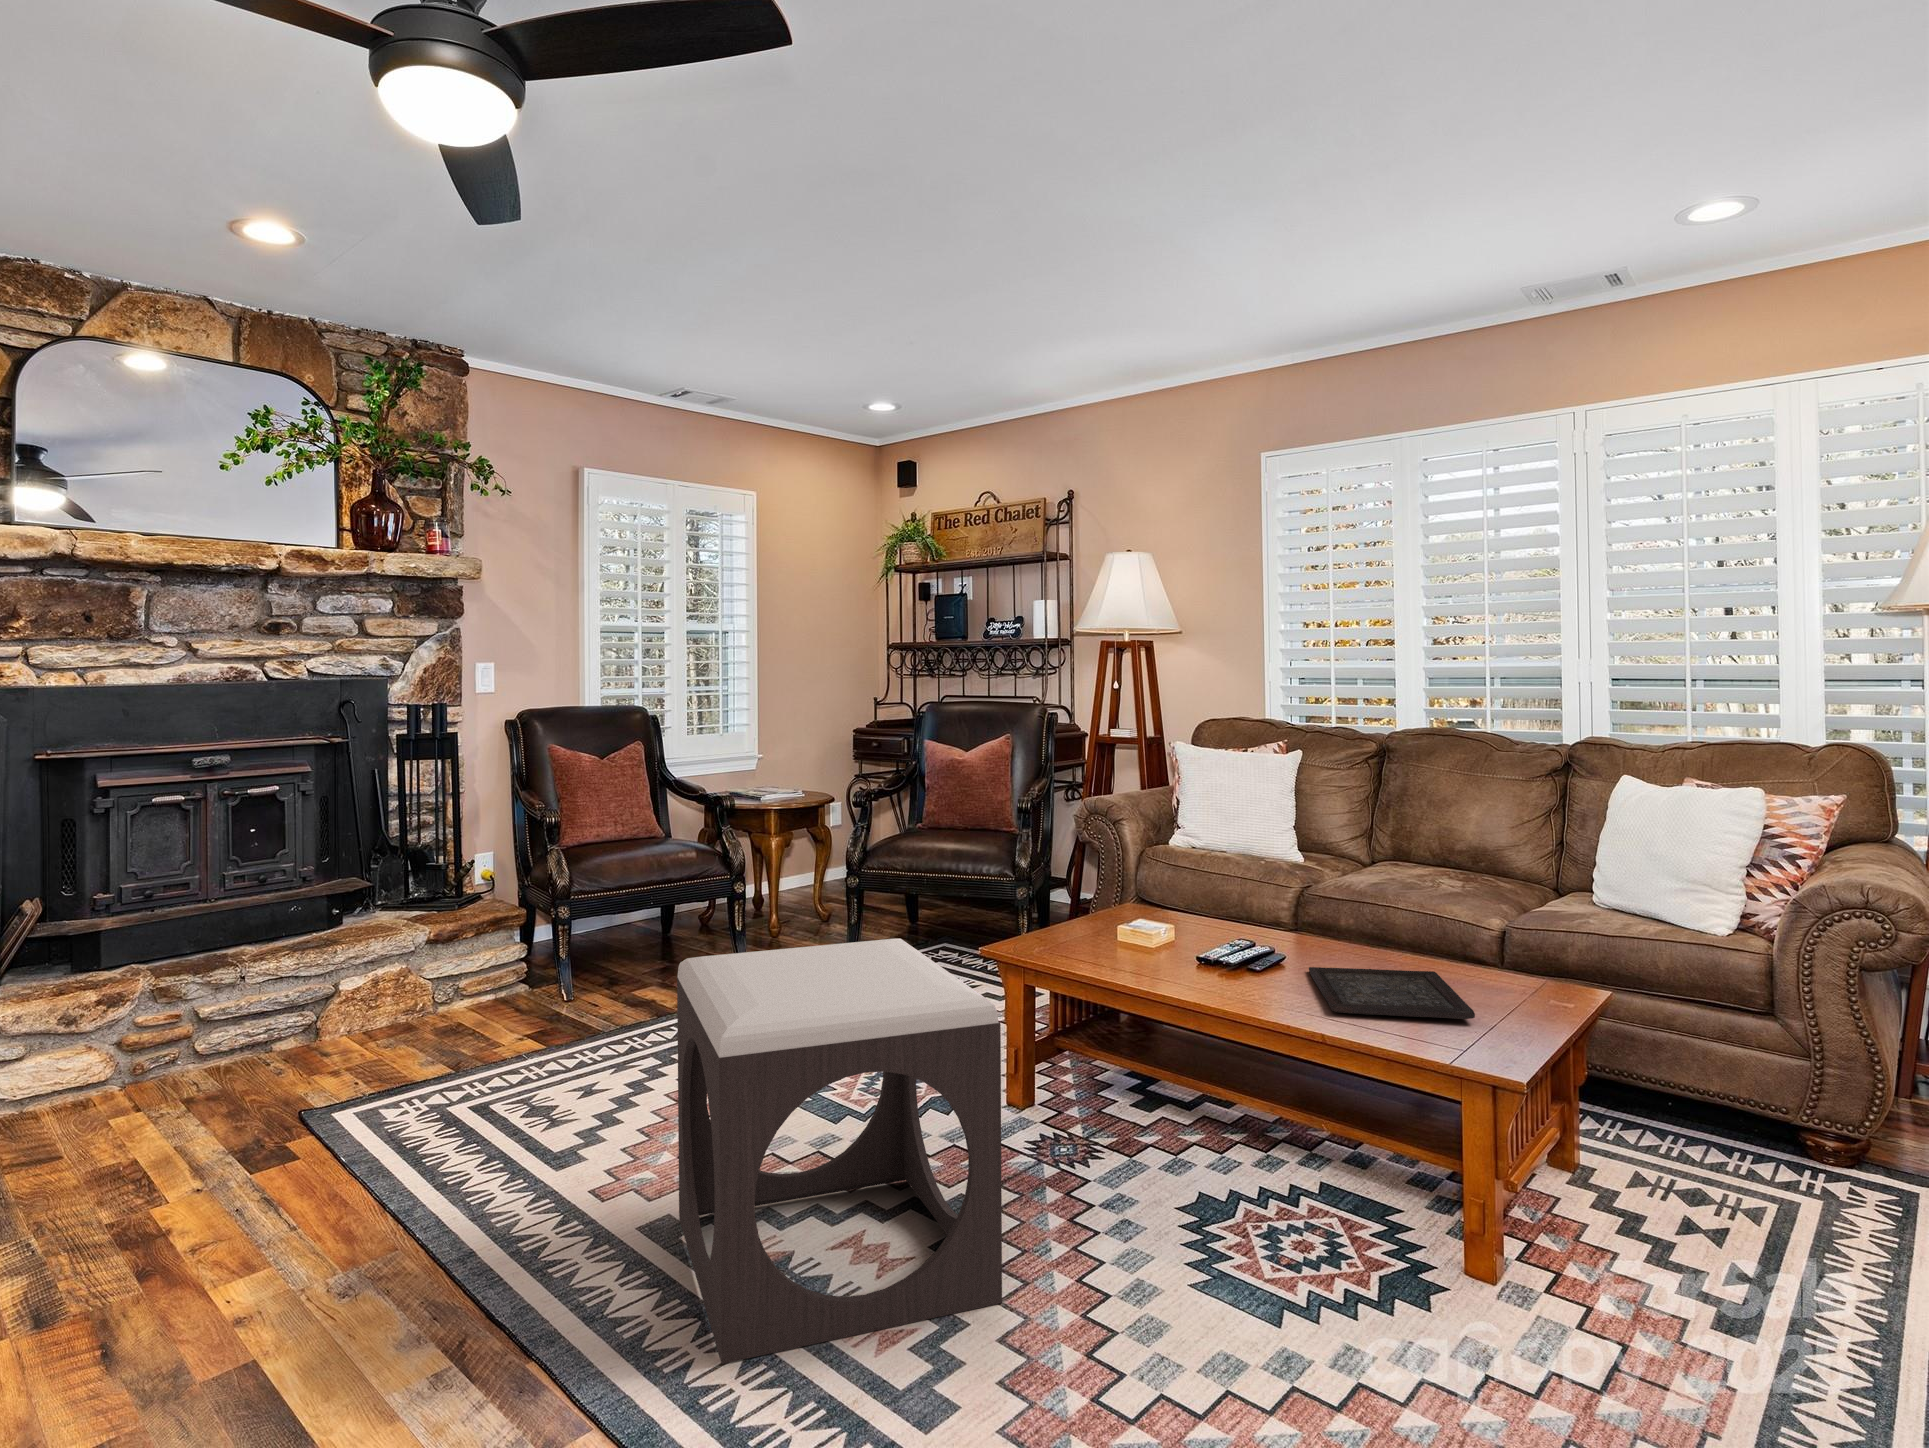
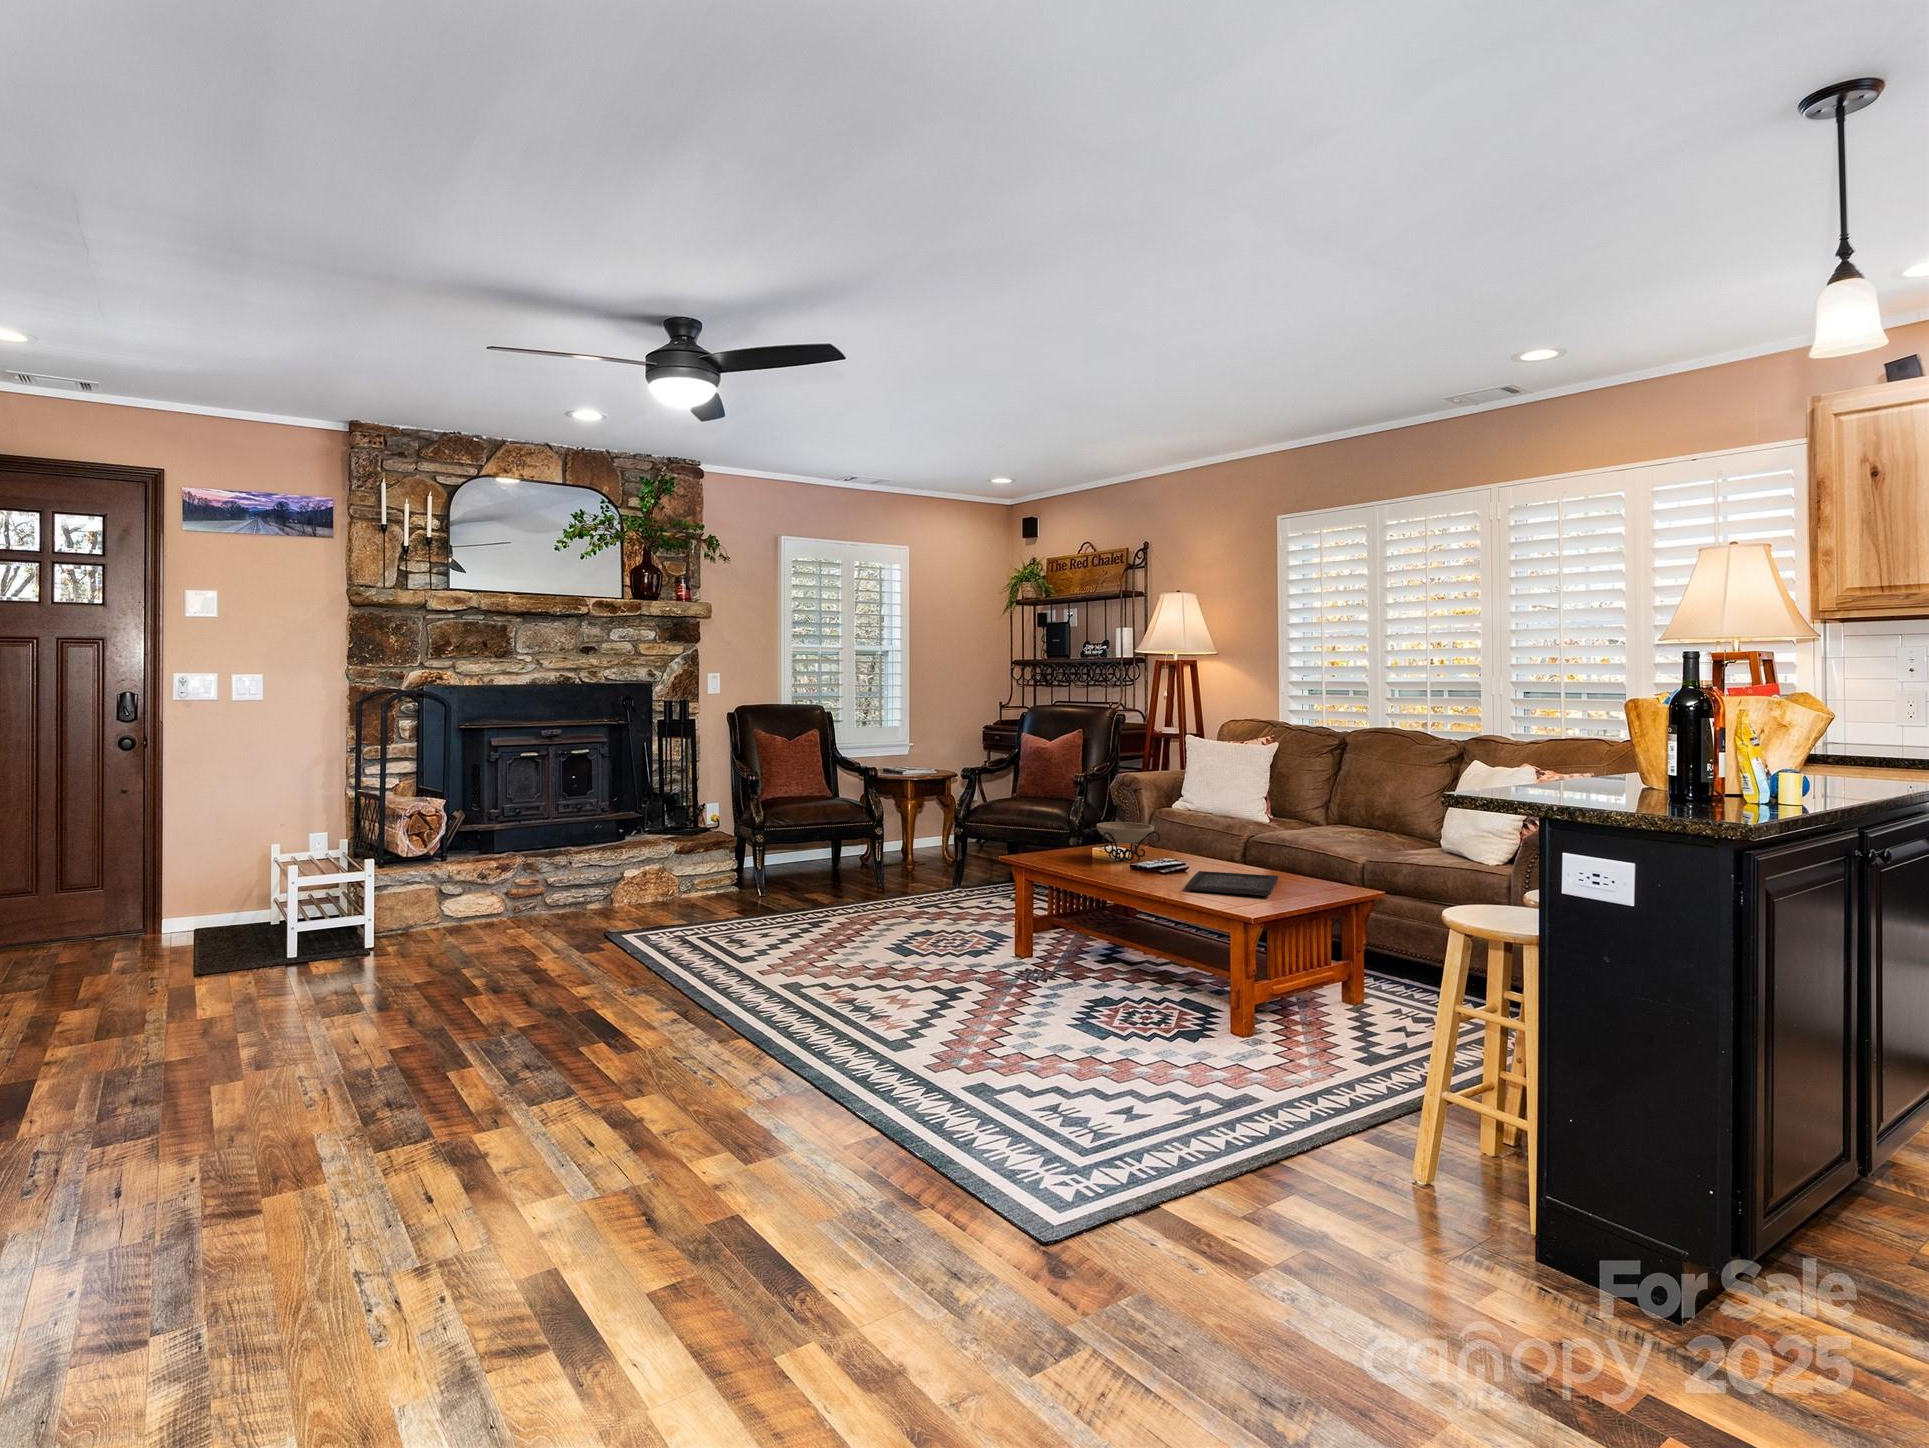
decorative bowl: none [1114,887,1237,953] -> present [1090,822,1160,862]
footstool: present [677,938,1002,1364] -> none [802,836,960,1028]

